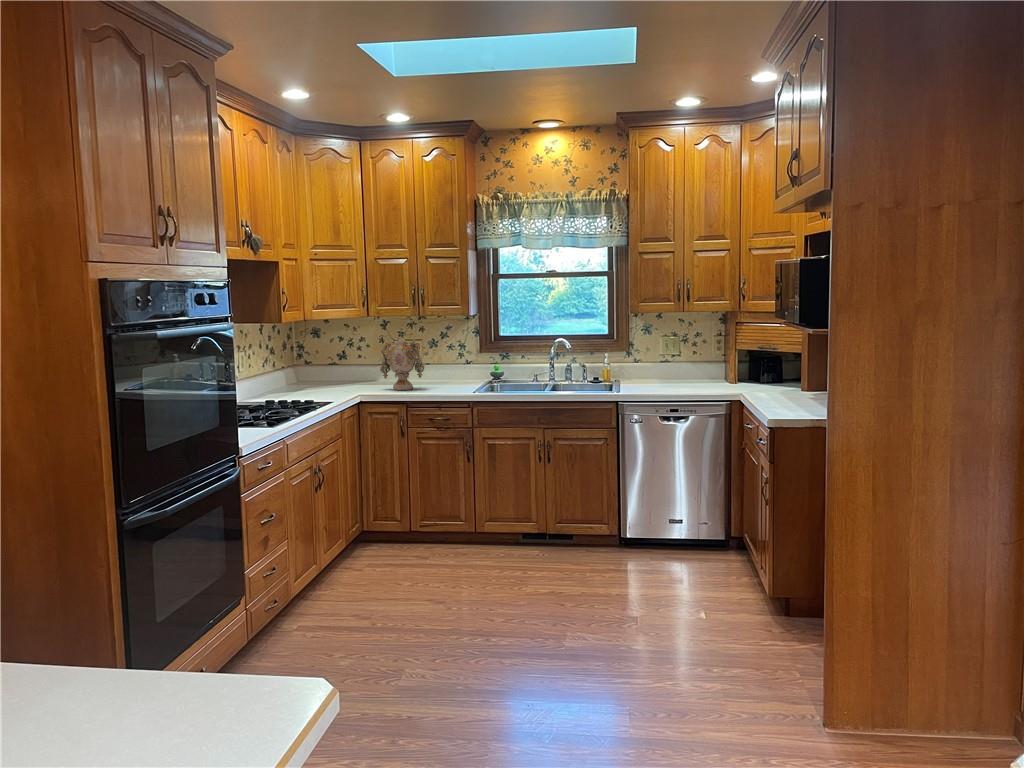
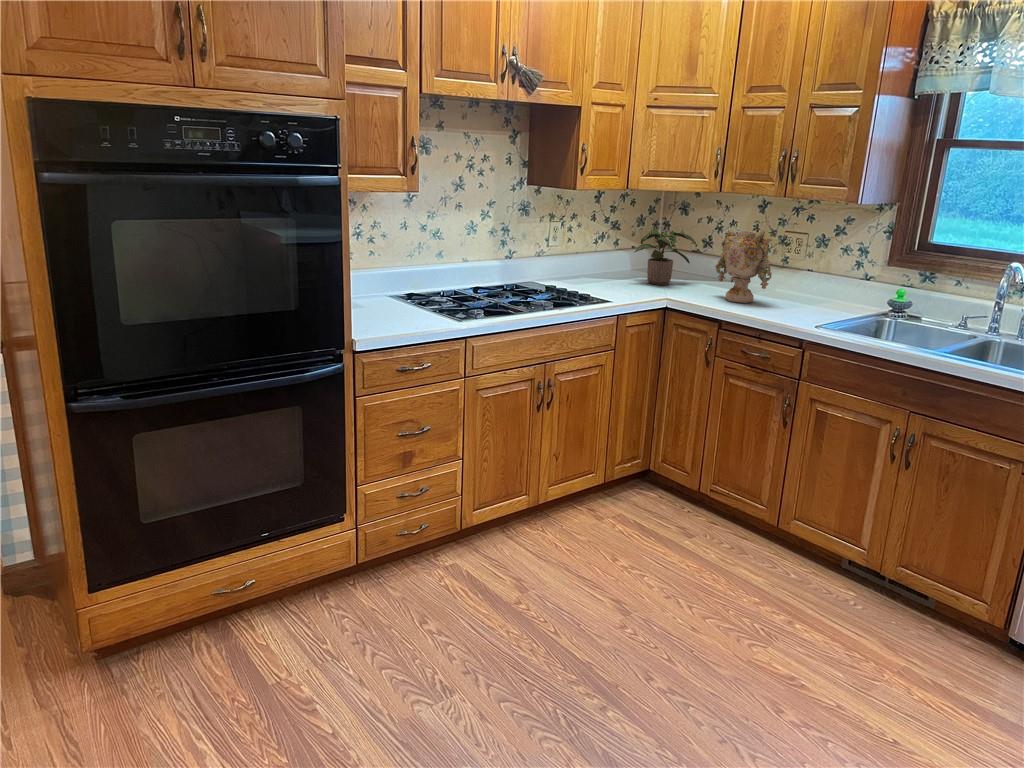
potted plant: none [308,349,348,390] -> present [634,229,695,285]

